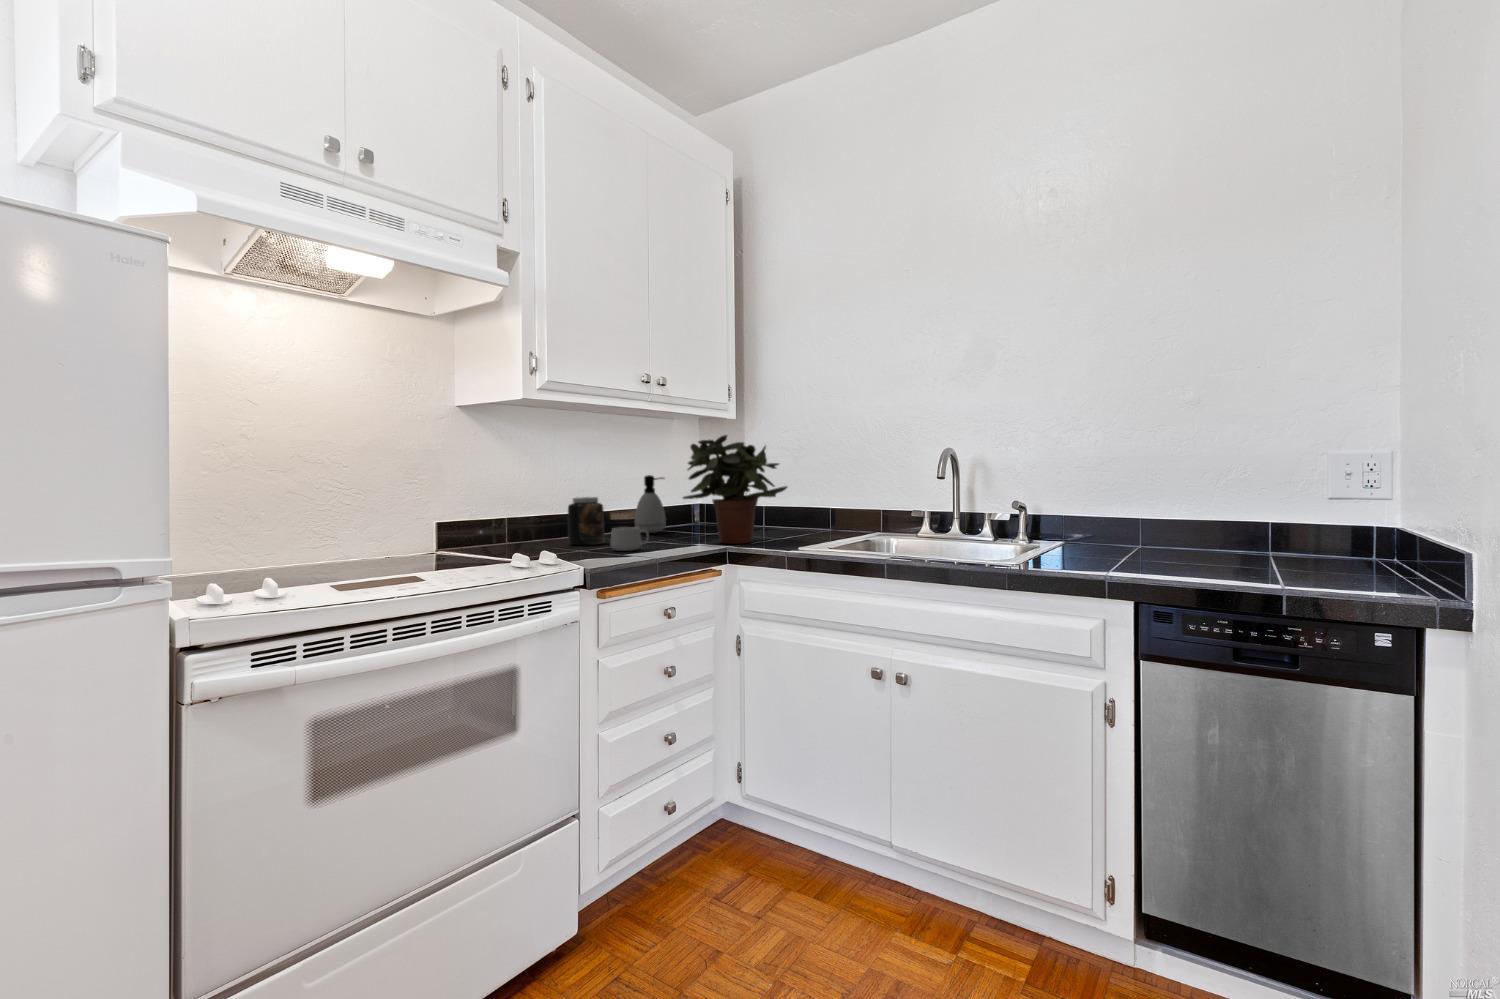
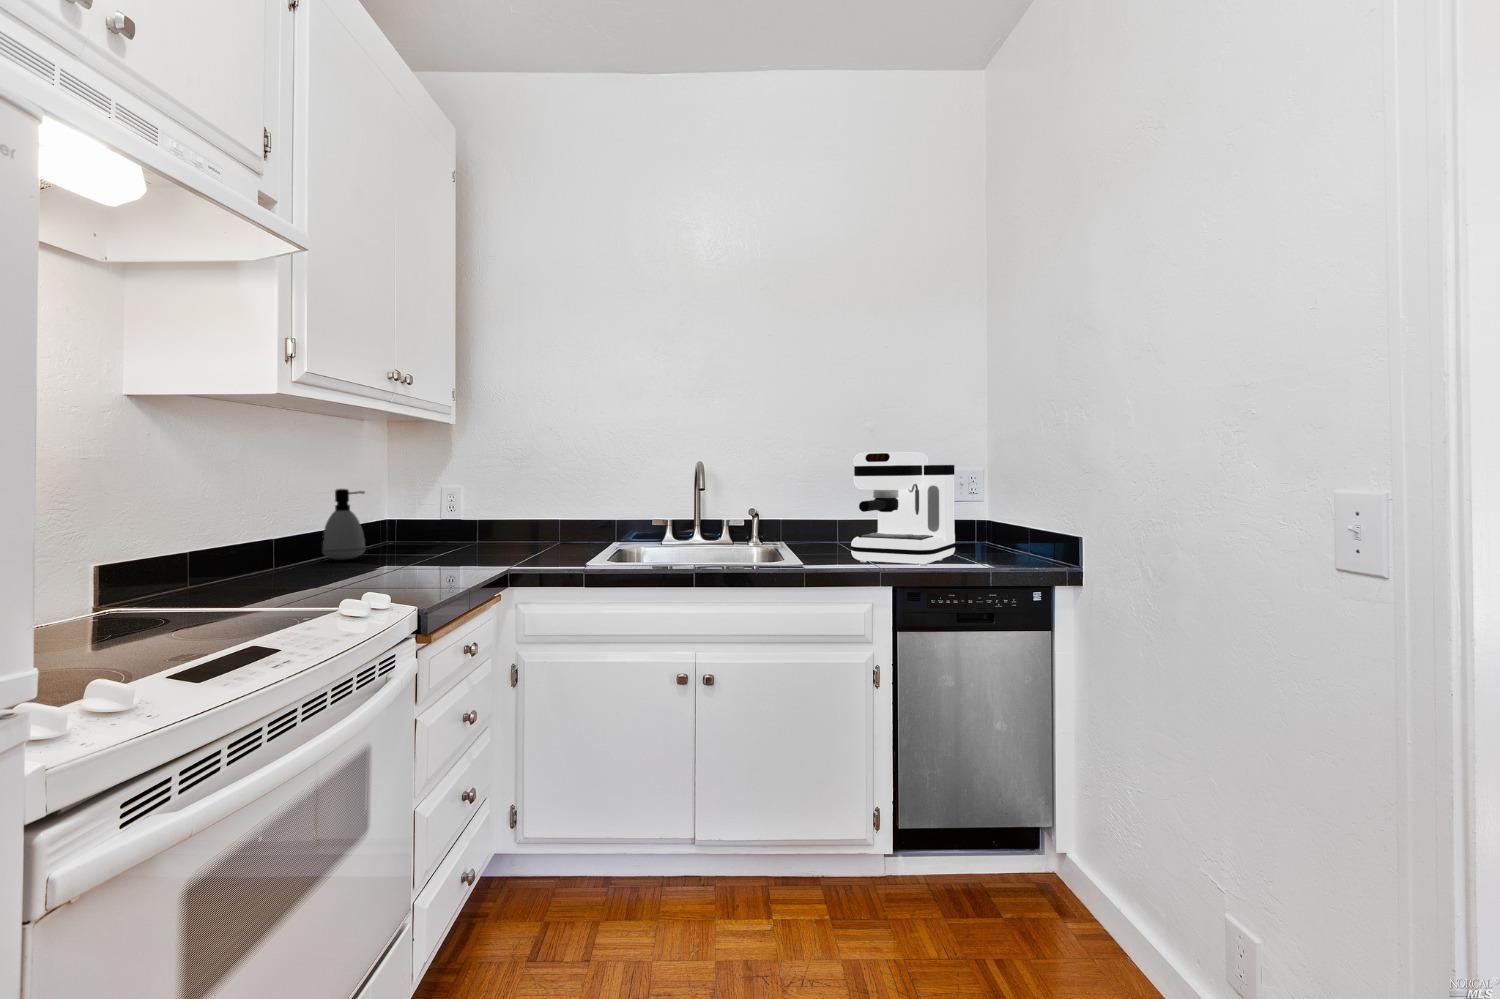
coffee maker: none [1085,424,1261,577] -> present [851,451,955,566]
potted plant: present [683,435,787,544] -> none [428,444,549,566]
jar: present [568,497,605,545] -> none [268,518,323,581]
mug: present [611,527,649,551] -> none [361,553,407,583]

